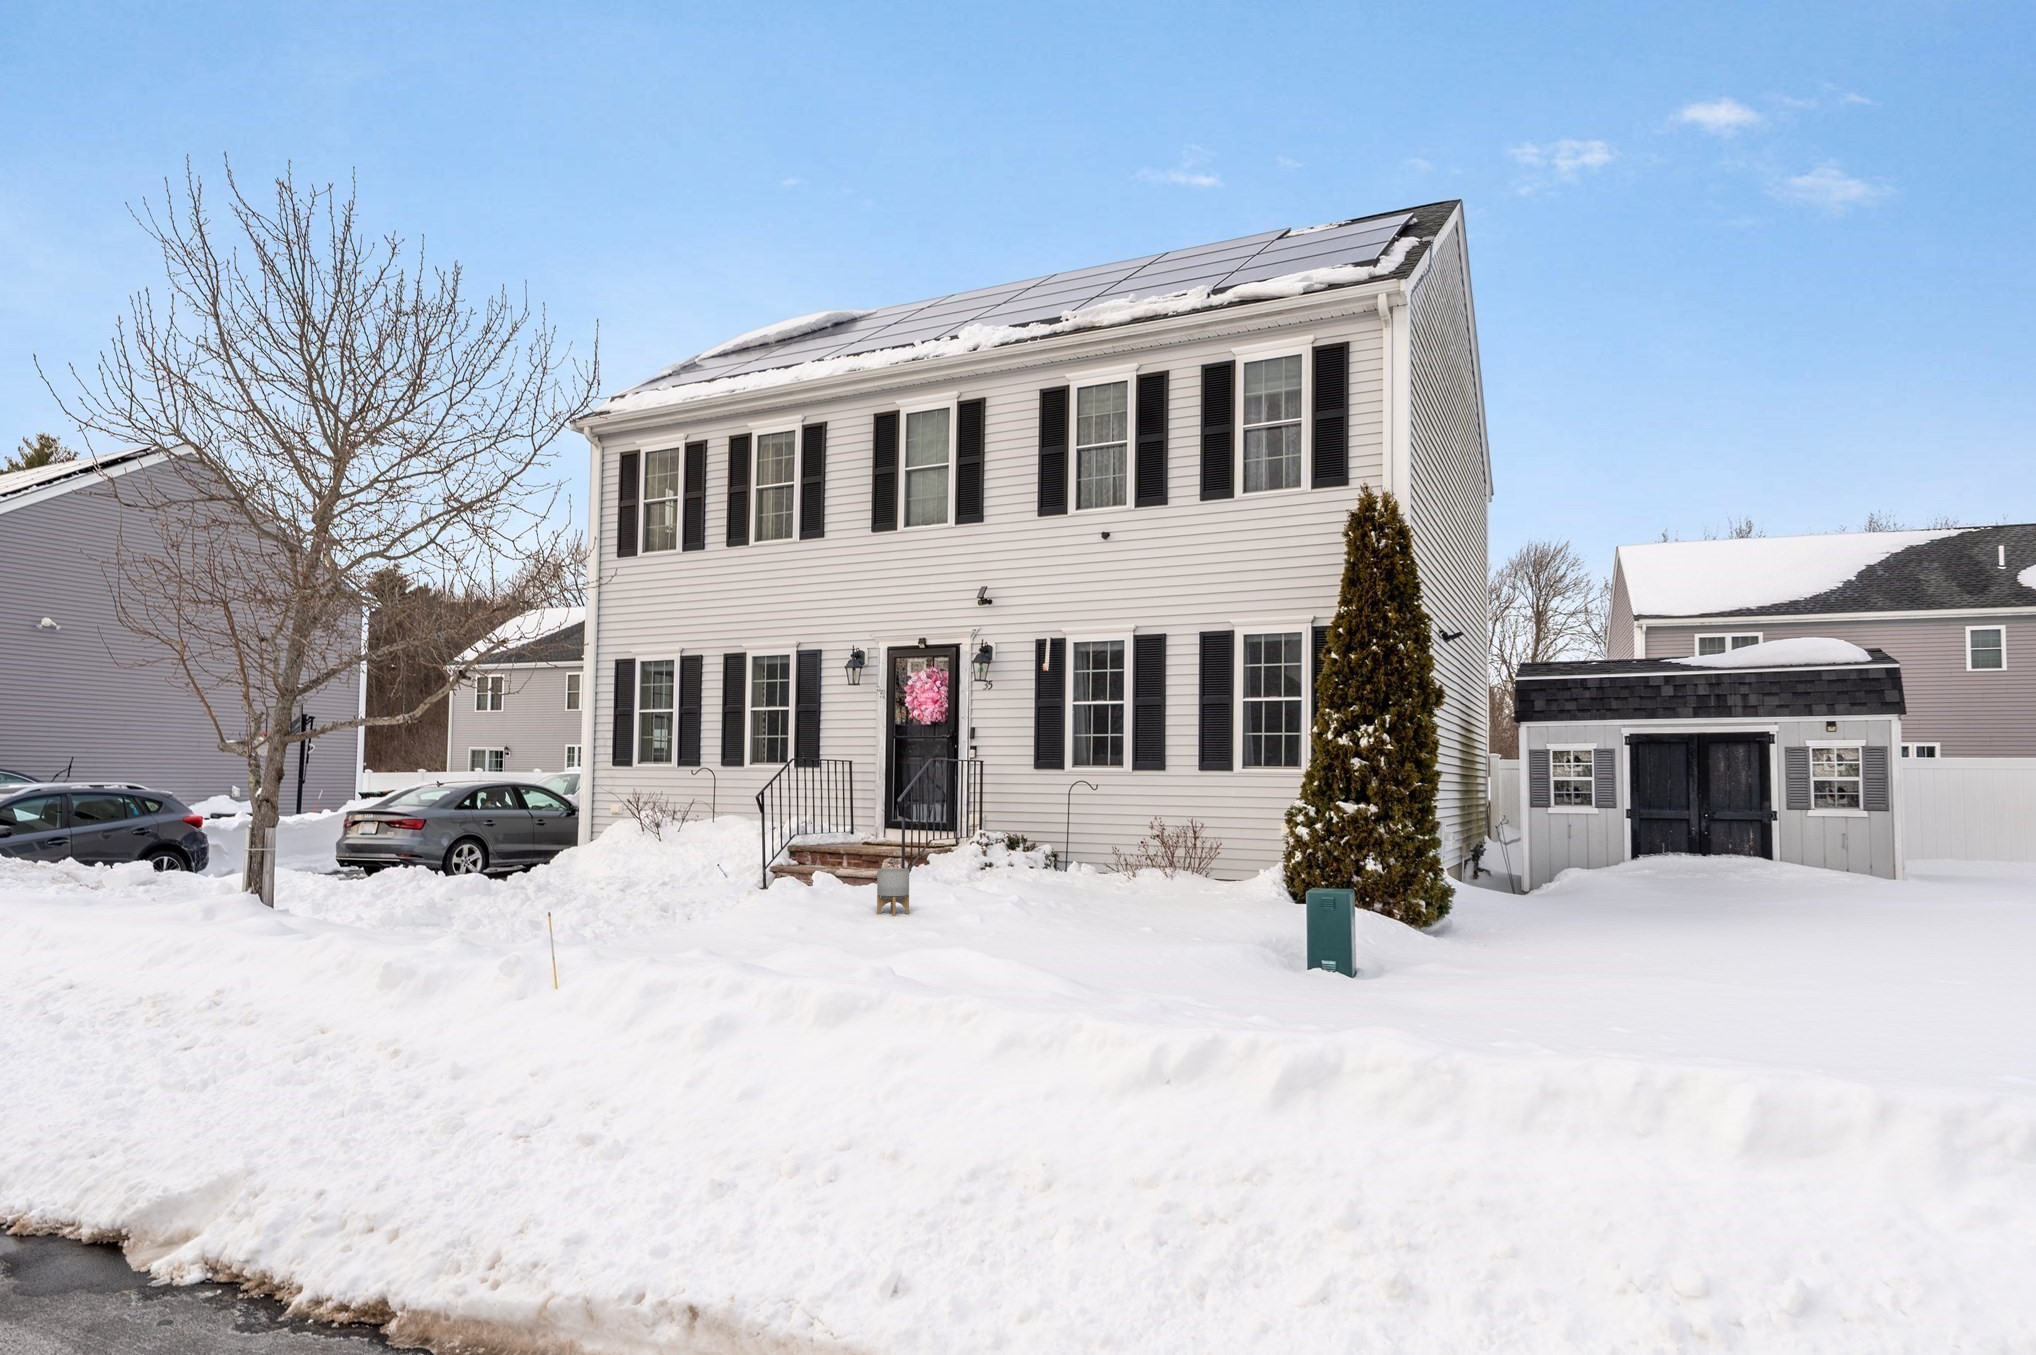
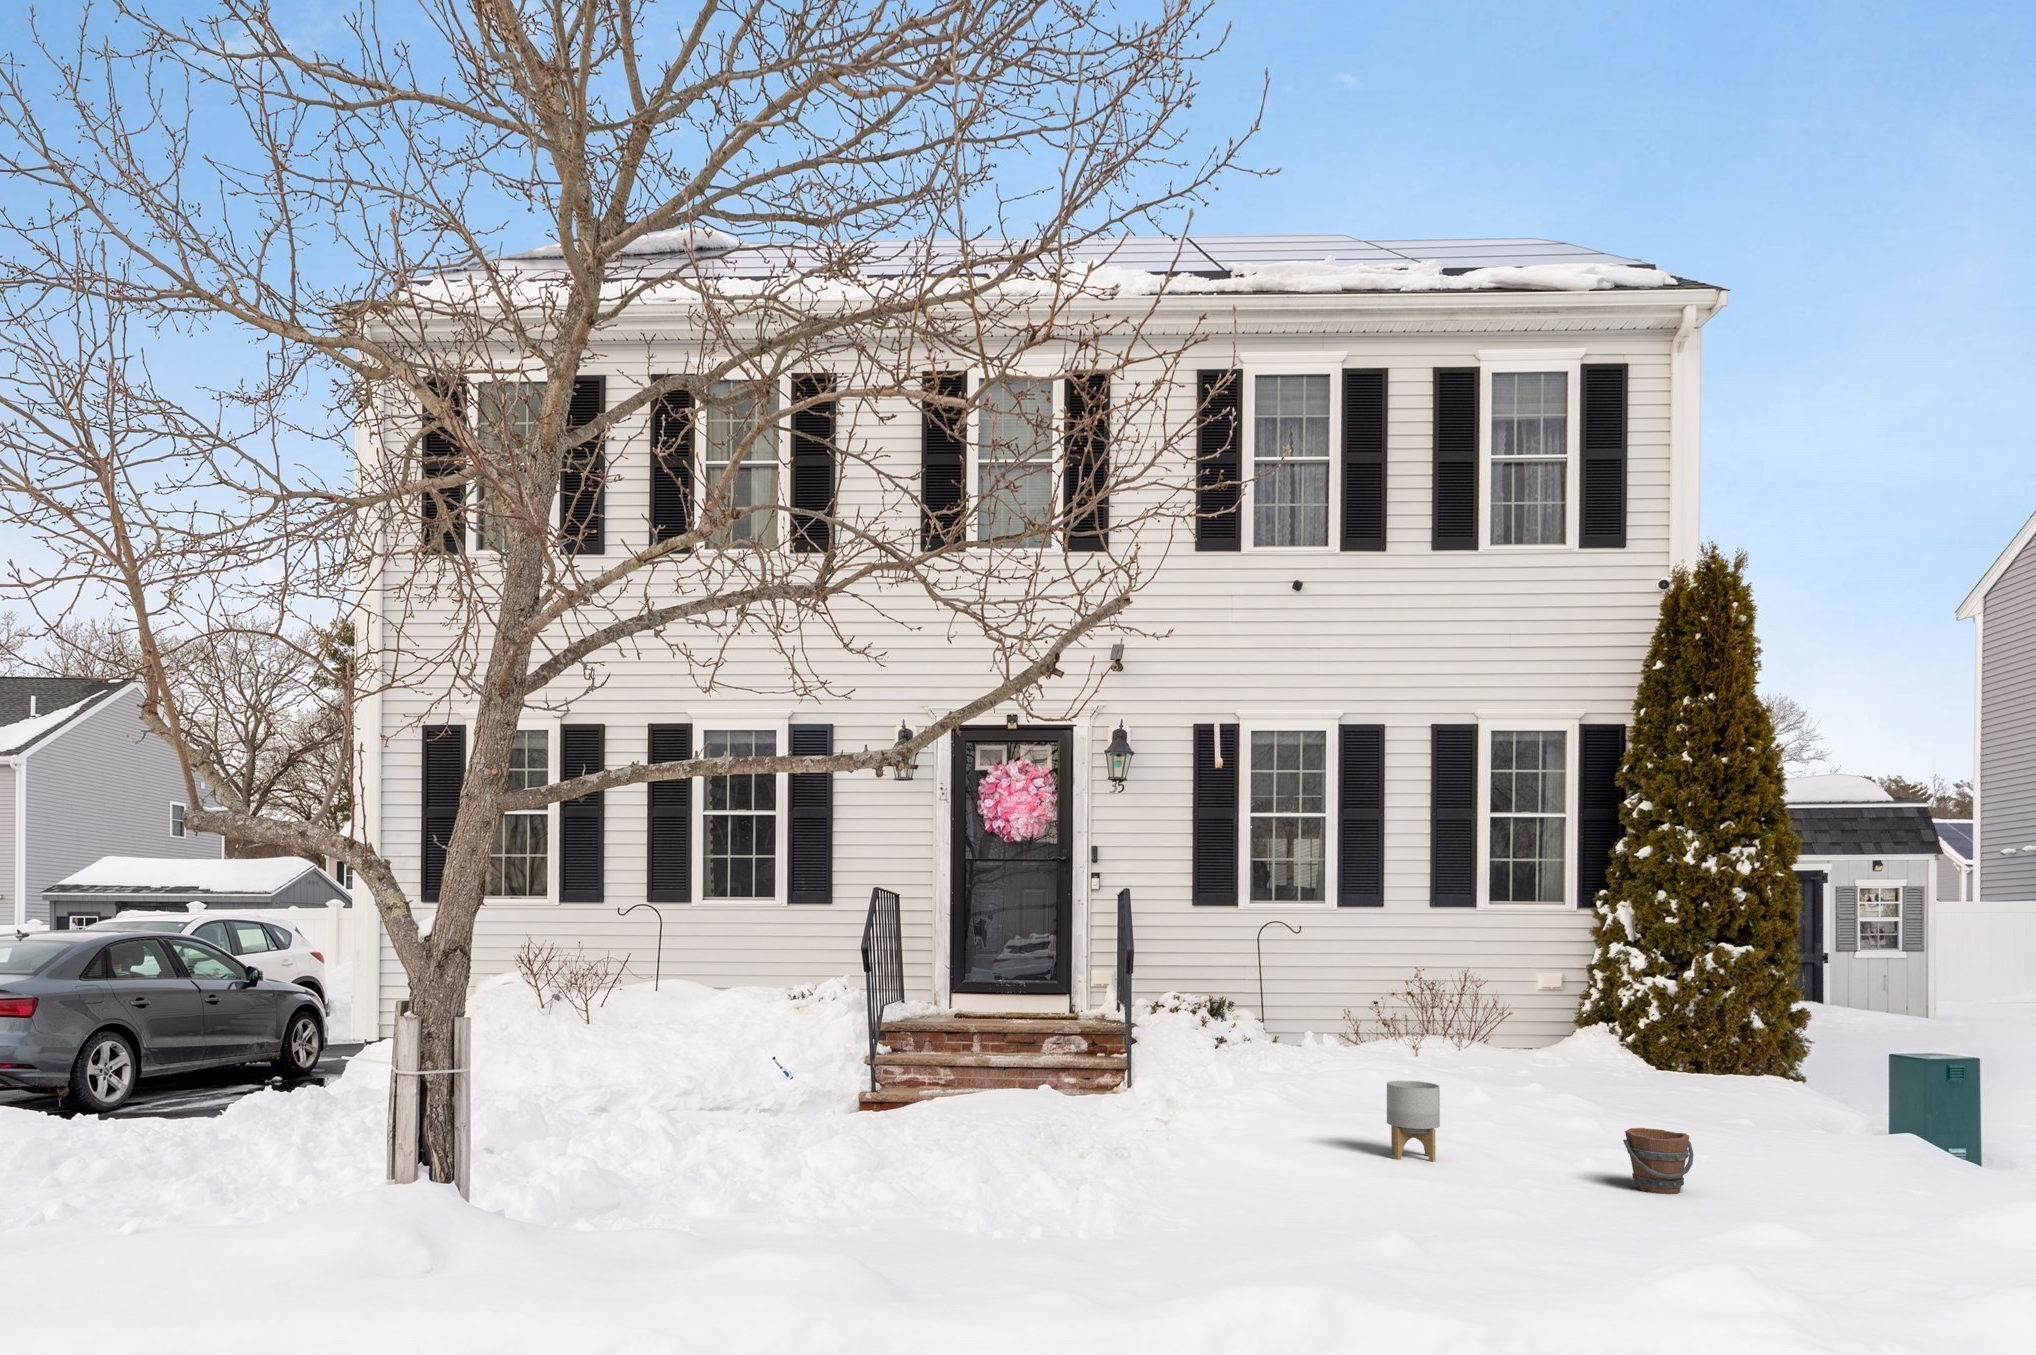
bucket: none [931,895,970,934] -> present [1623,1128,1694,1194]

